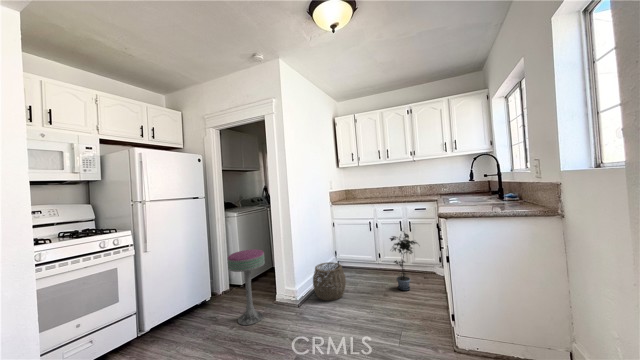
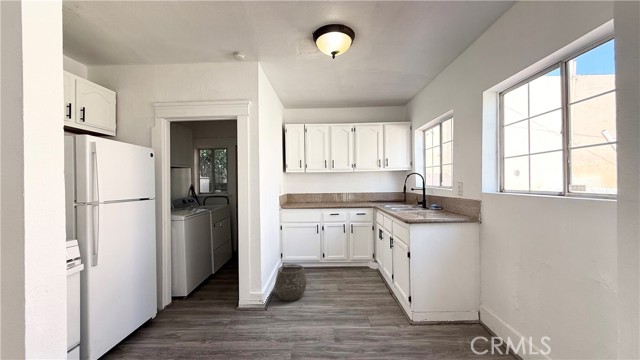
potted plant: present [390,233,417,290] -> none [341,233,369,284]
bar stool: present [228,250,265,325] -> none [198,256,239,337]

